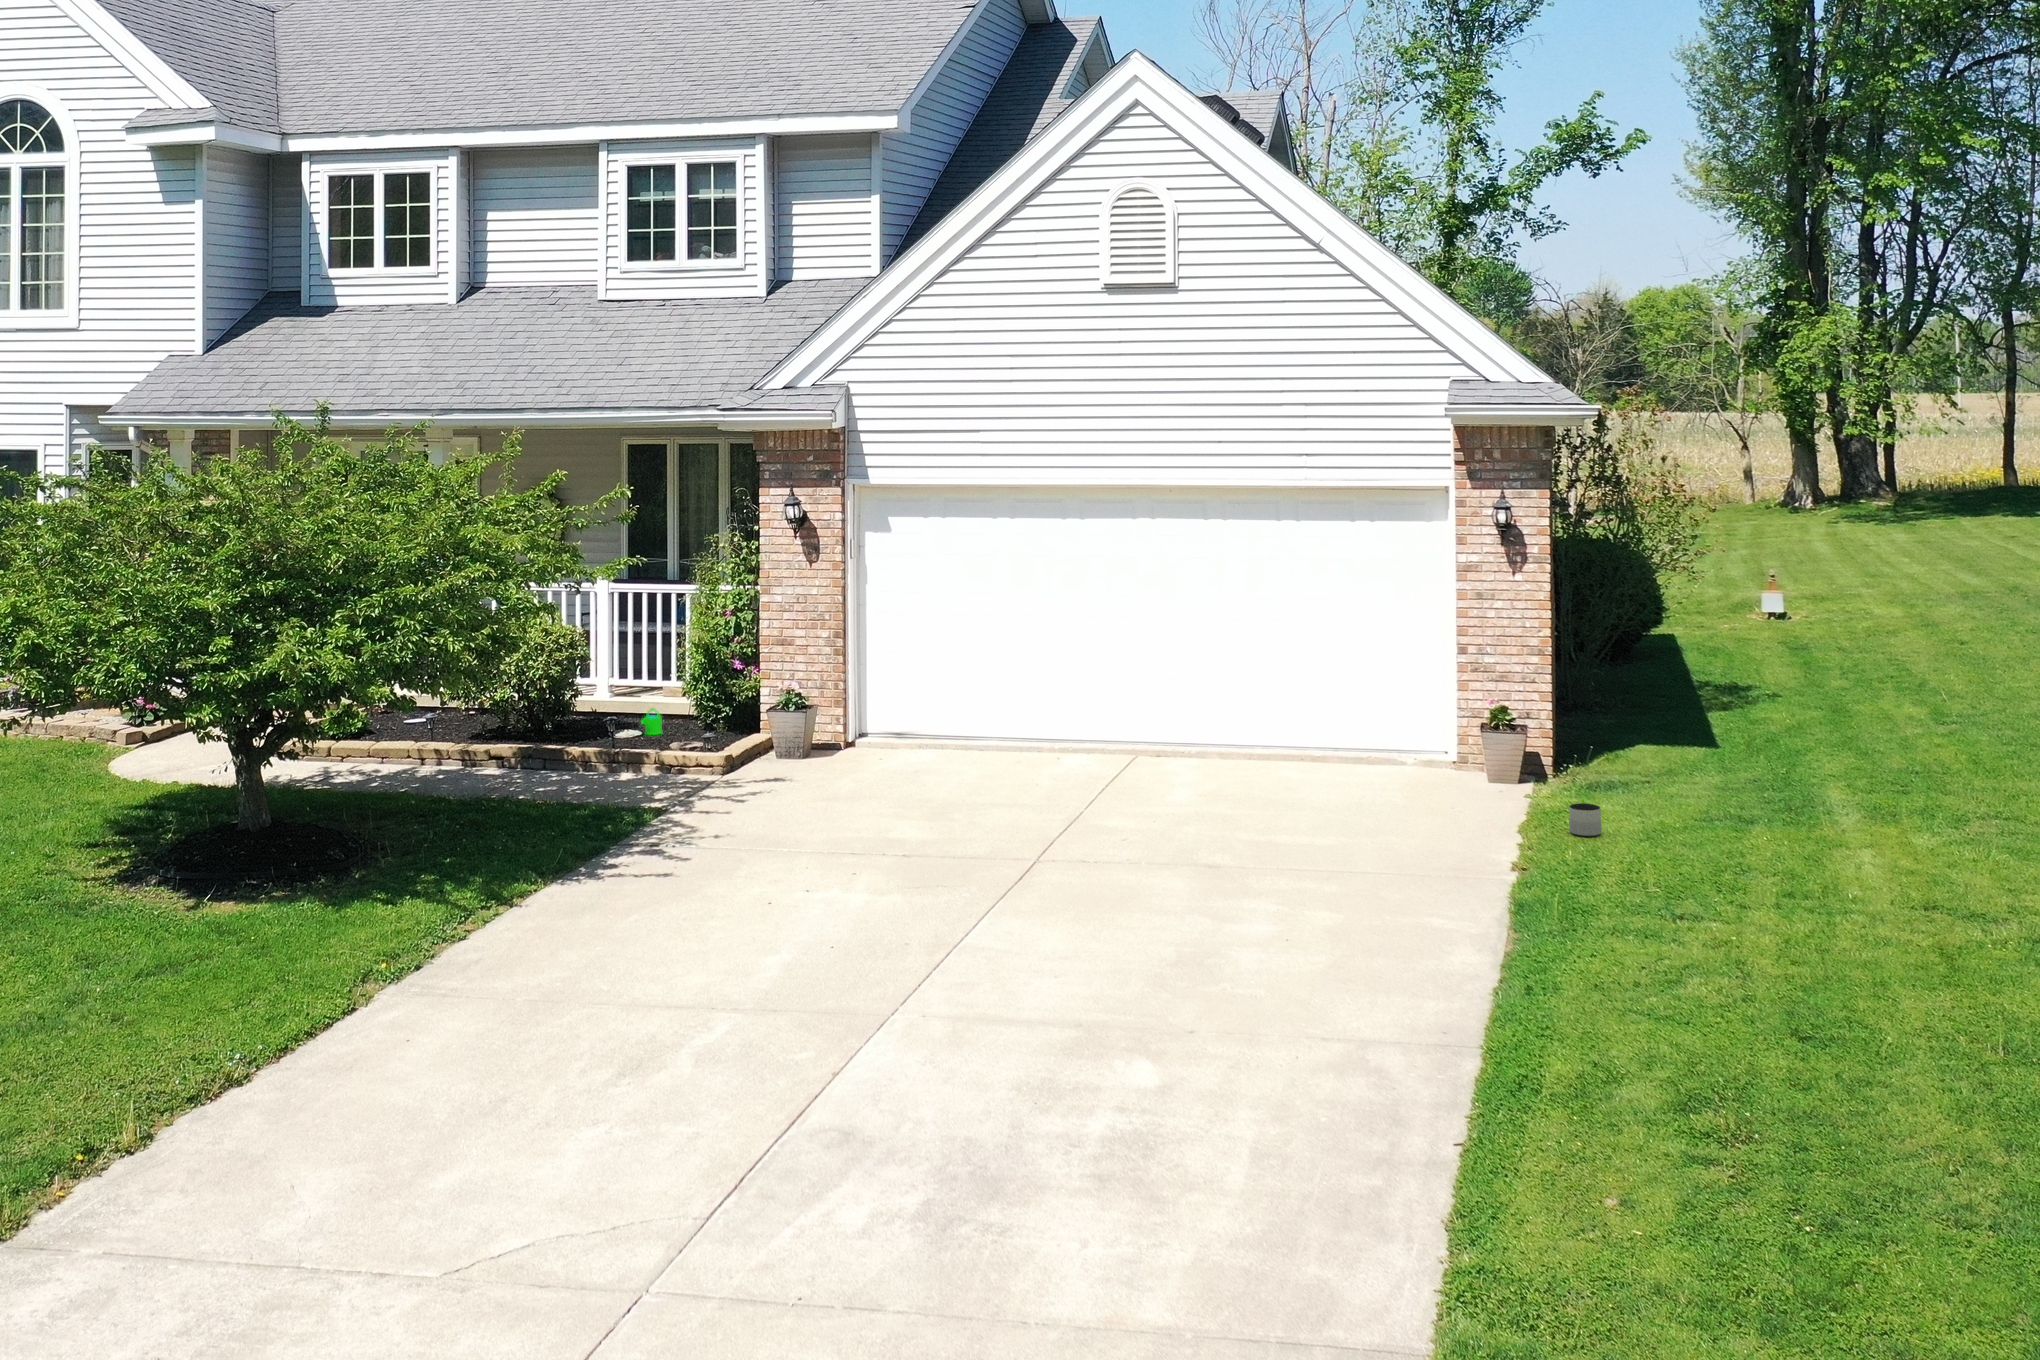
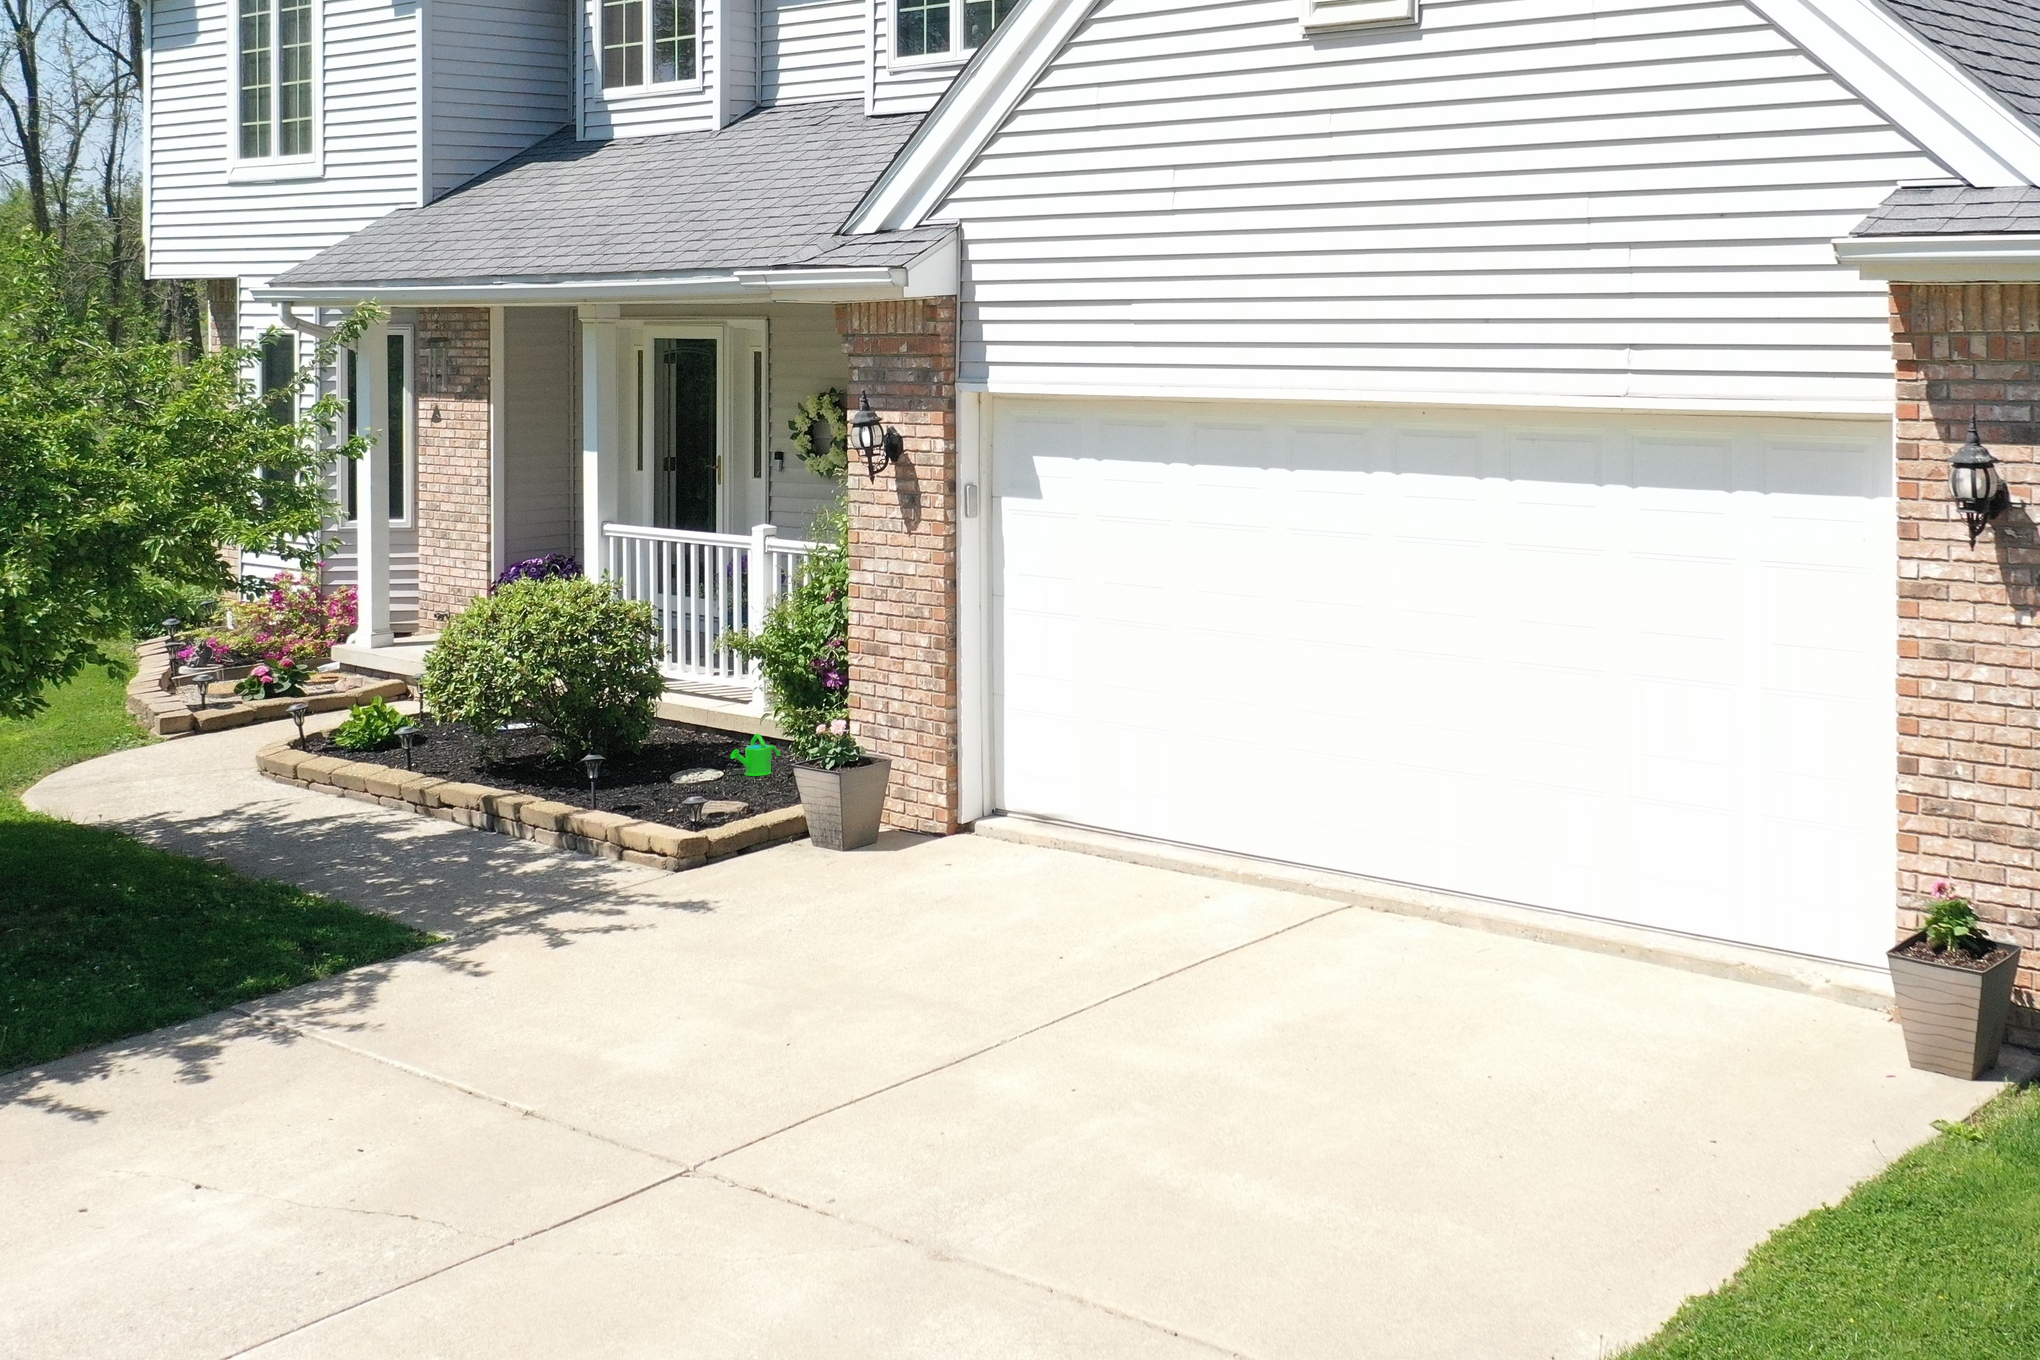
planter: present [1569,803,1601,837] -> none [1889,1182,1966,1274]

